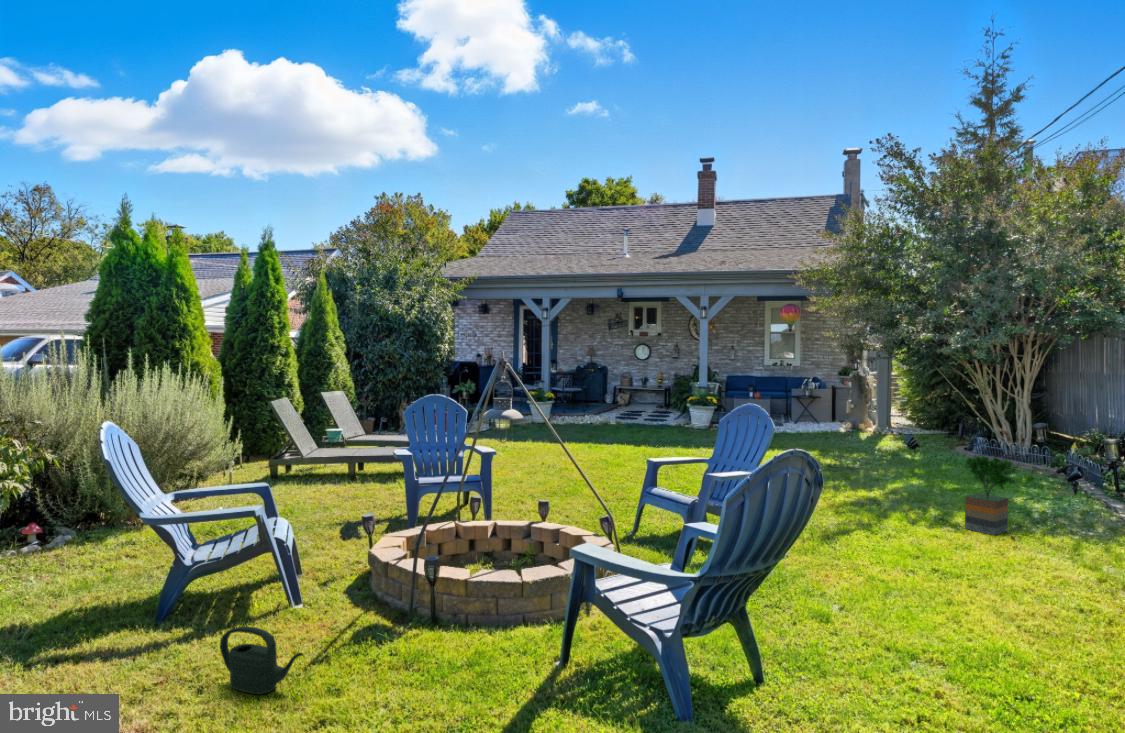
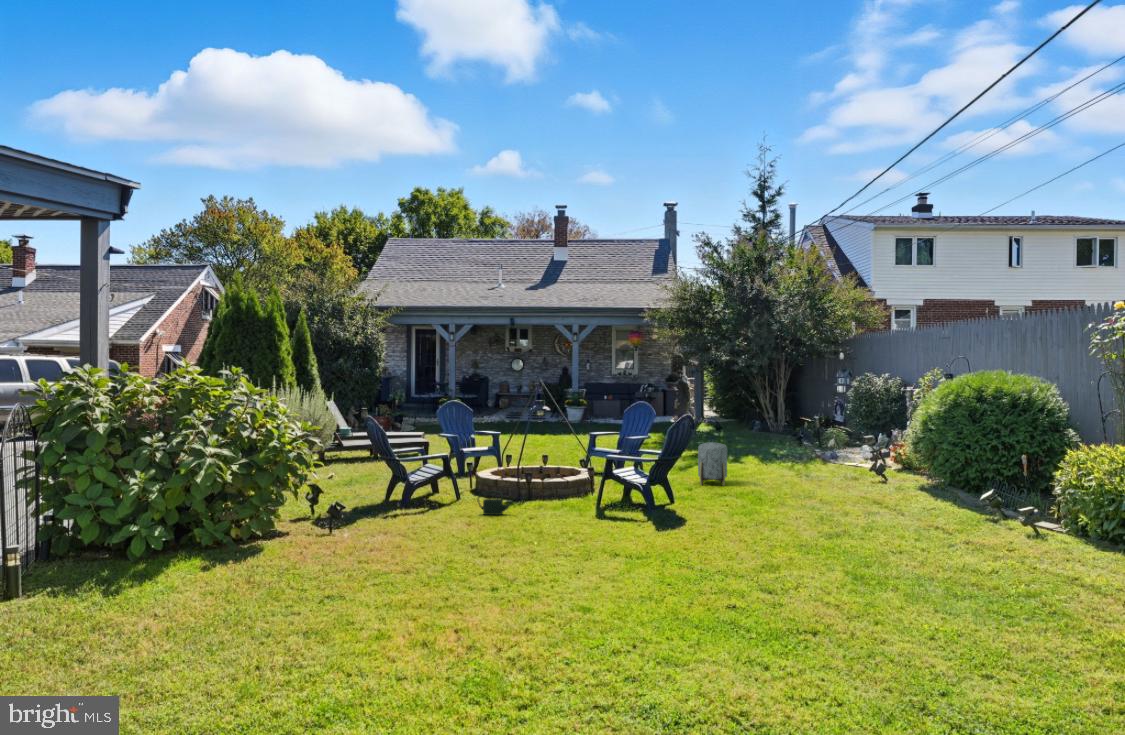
potted tree: present [965,456,1019,535] -> none [744,424,769,463]
stool: none [849,507,925,620] -> present [698,442,727,486]

